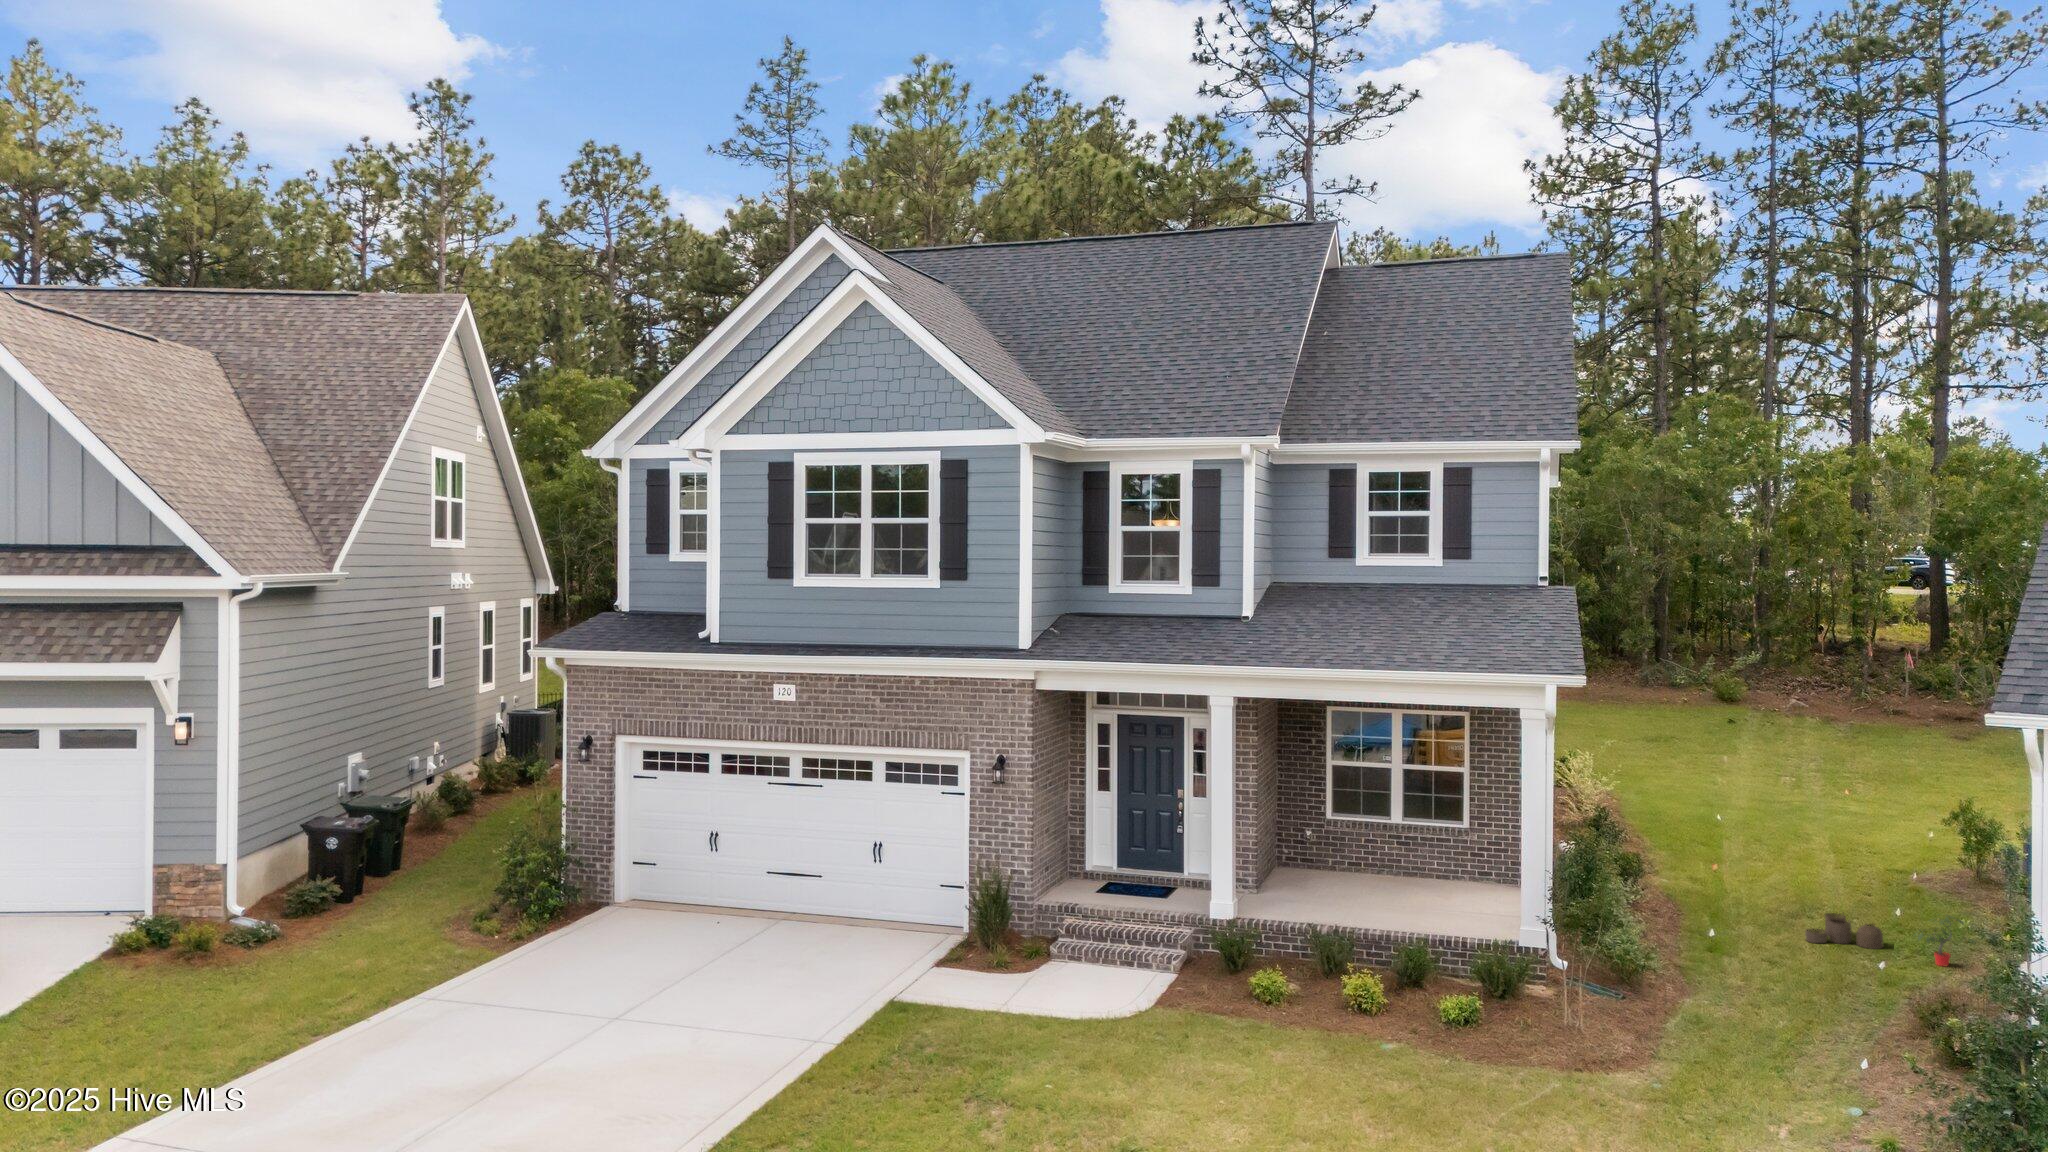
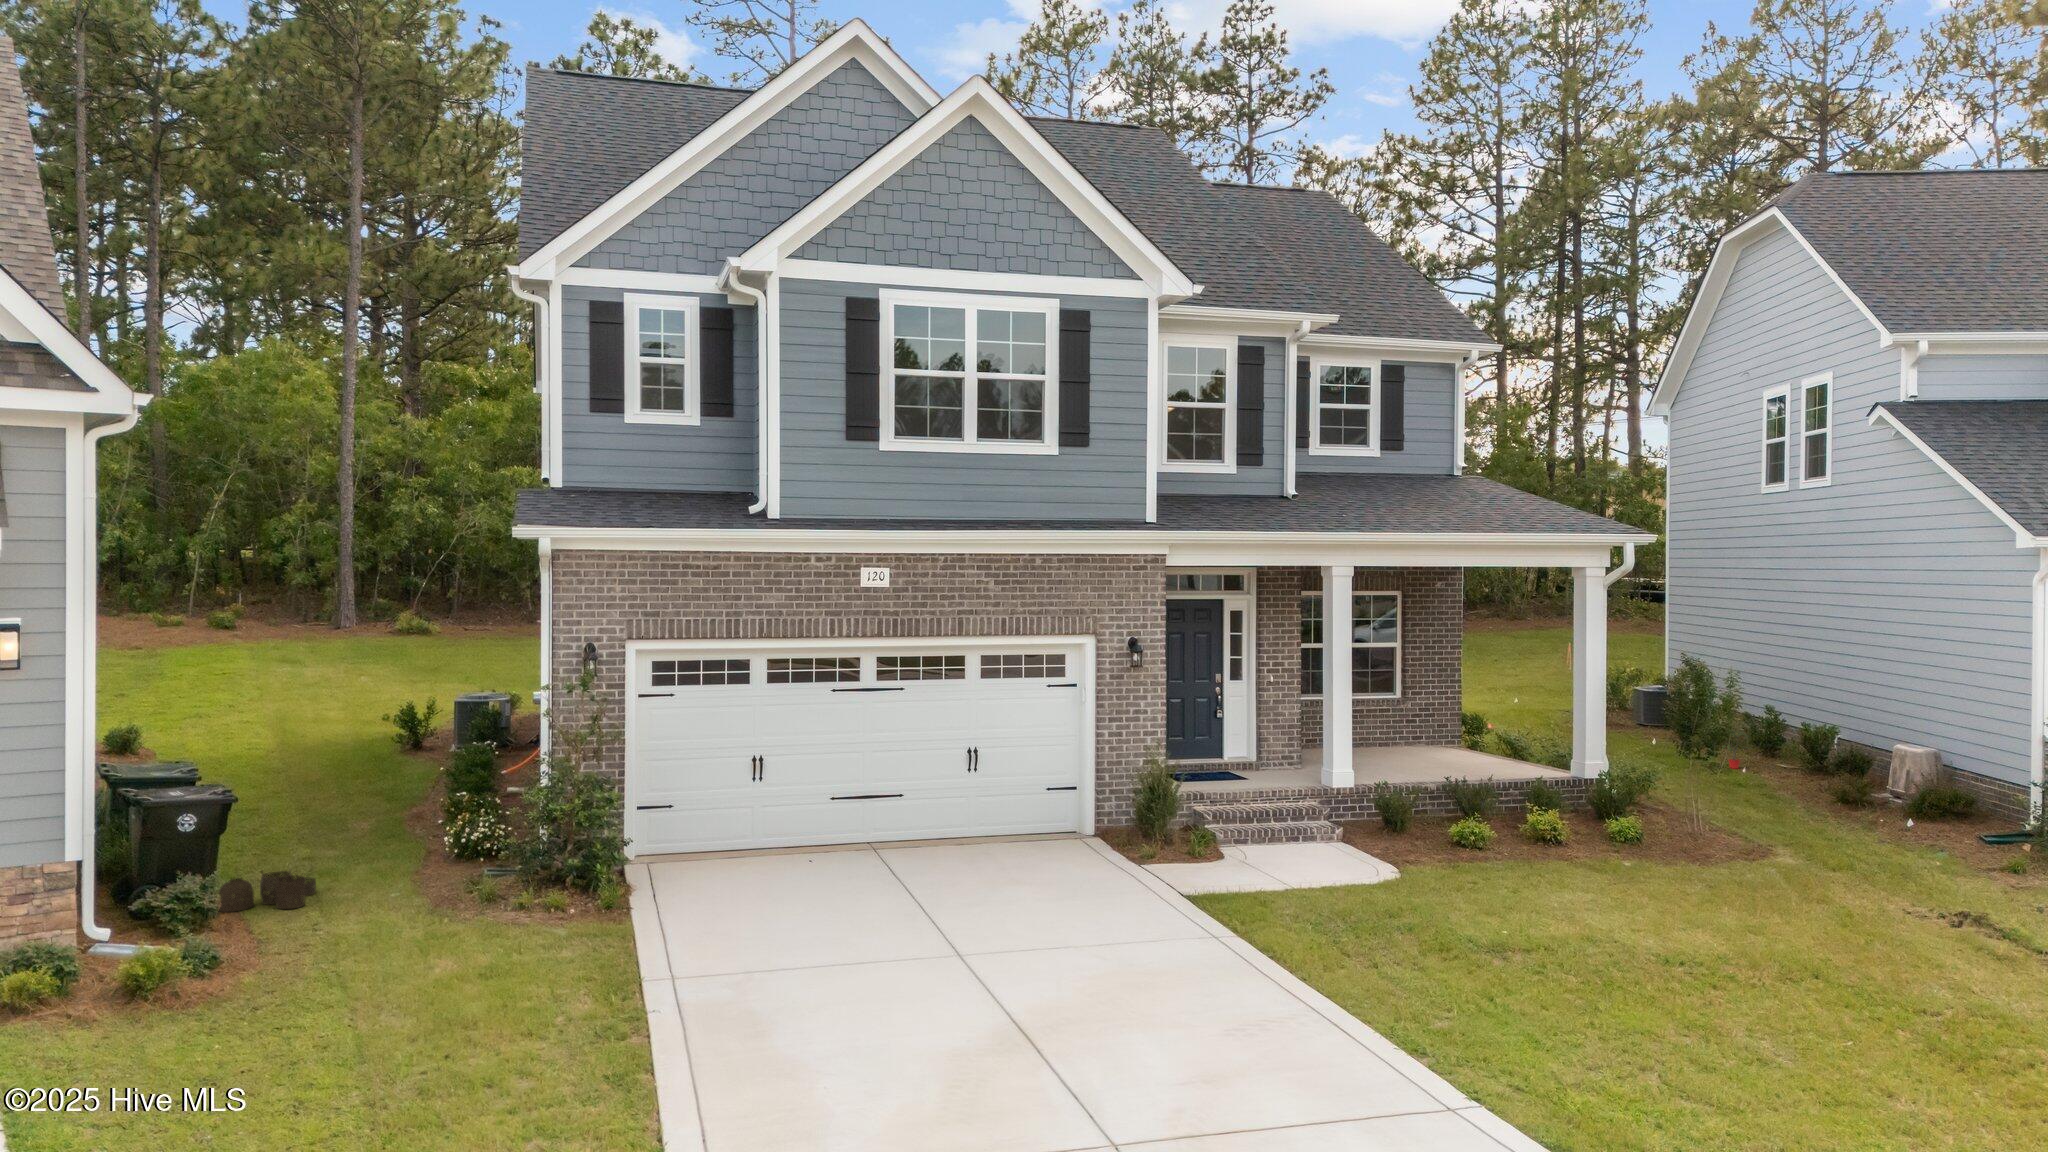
woven basket: present [1805,913,1883,949] -> present [217,871,316,912]

